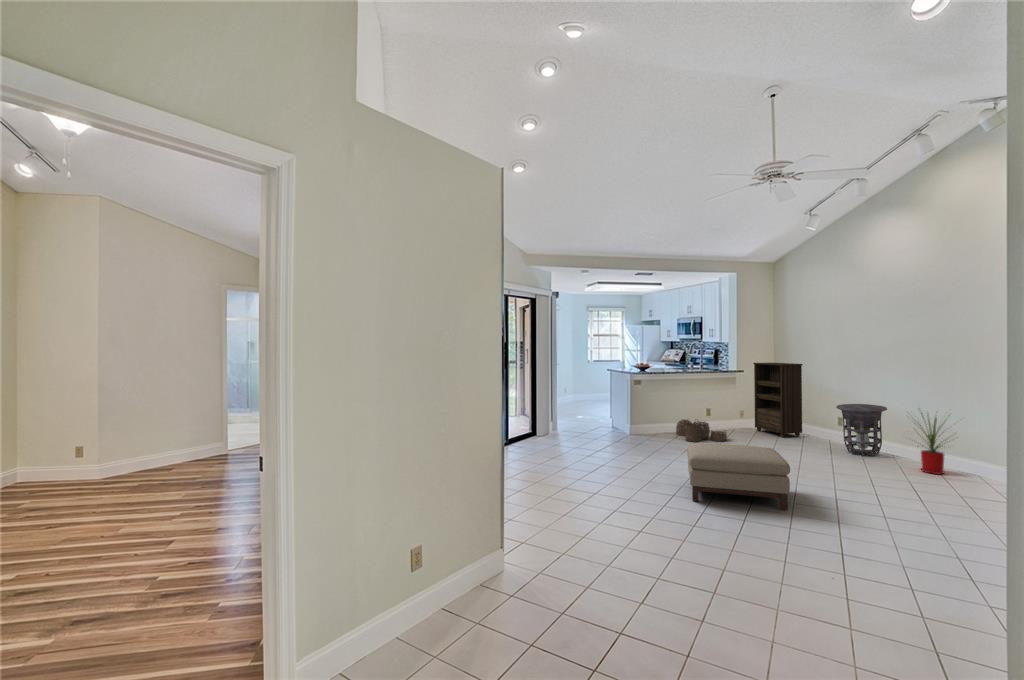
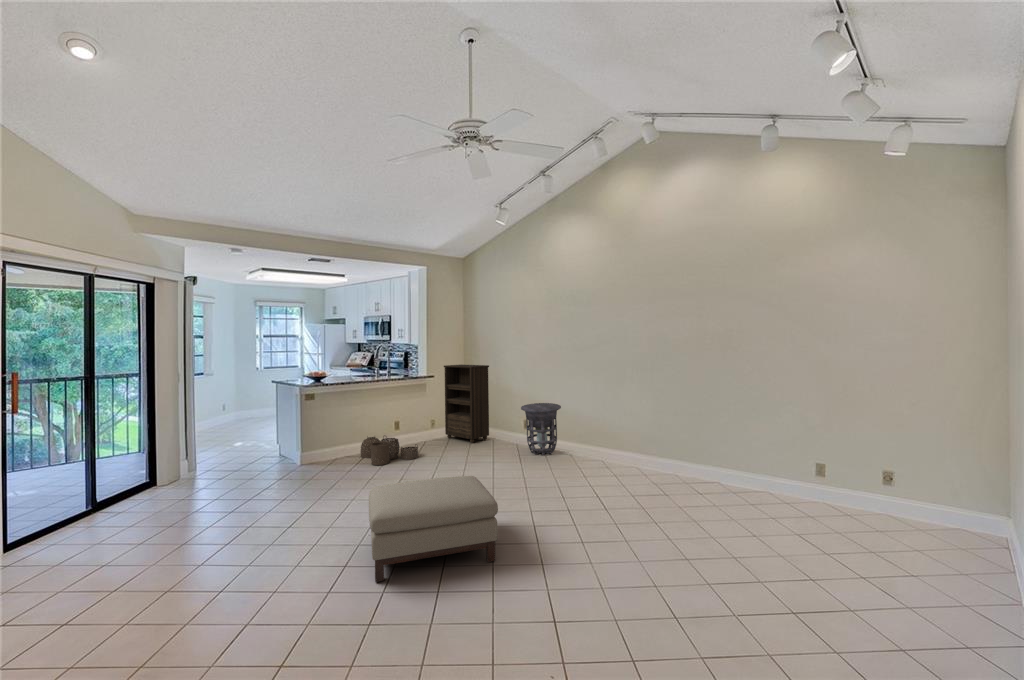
house plant: present [918,412,950,474] -> none [573,402,621,467]

